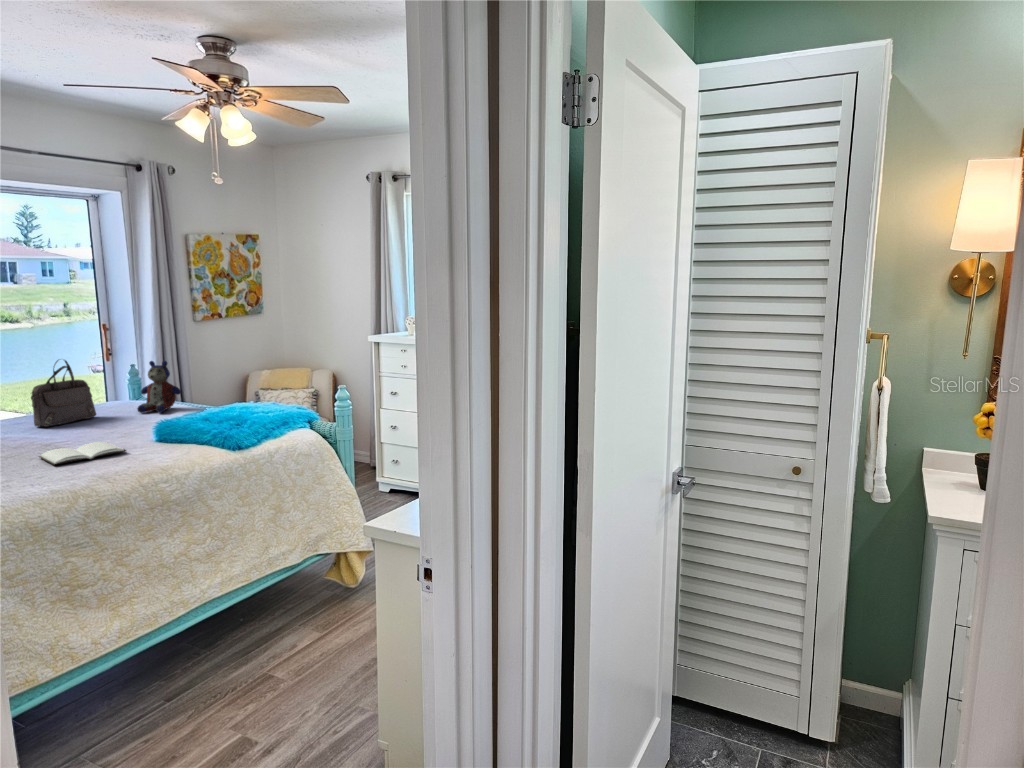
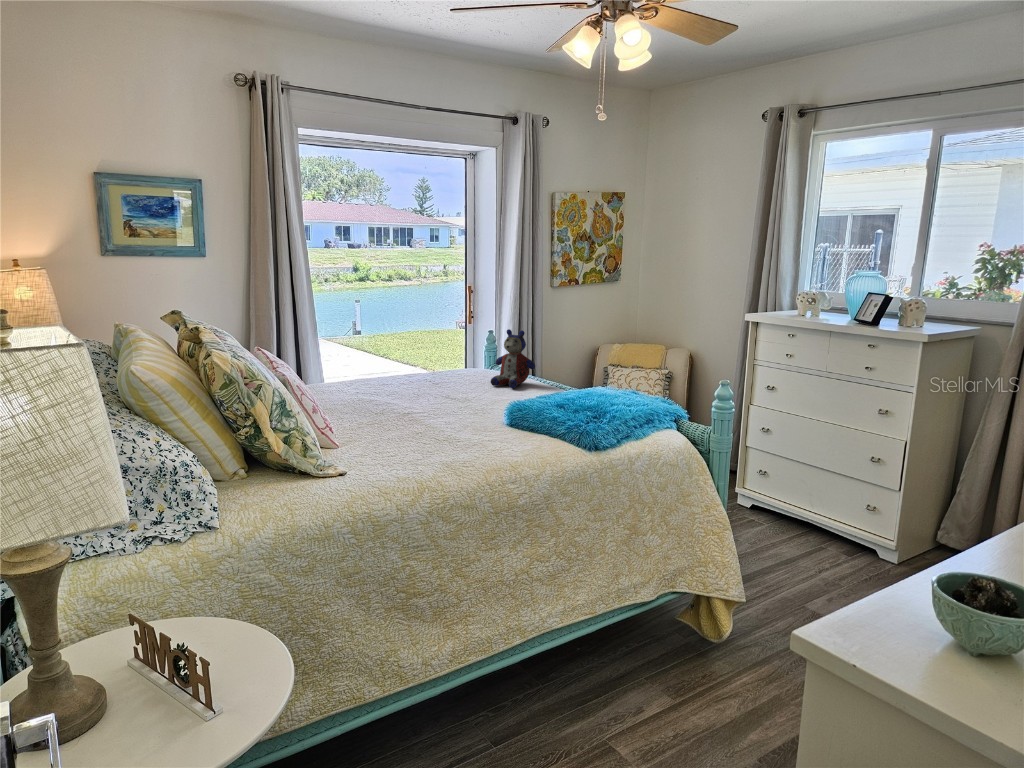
handbag: present [31,360,96,427] -> none [394,321,452,392]
book: present [39,442,126,465] -> none [392,419,476,443]

